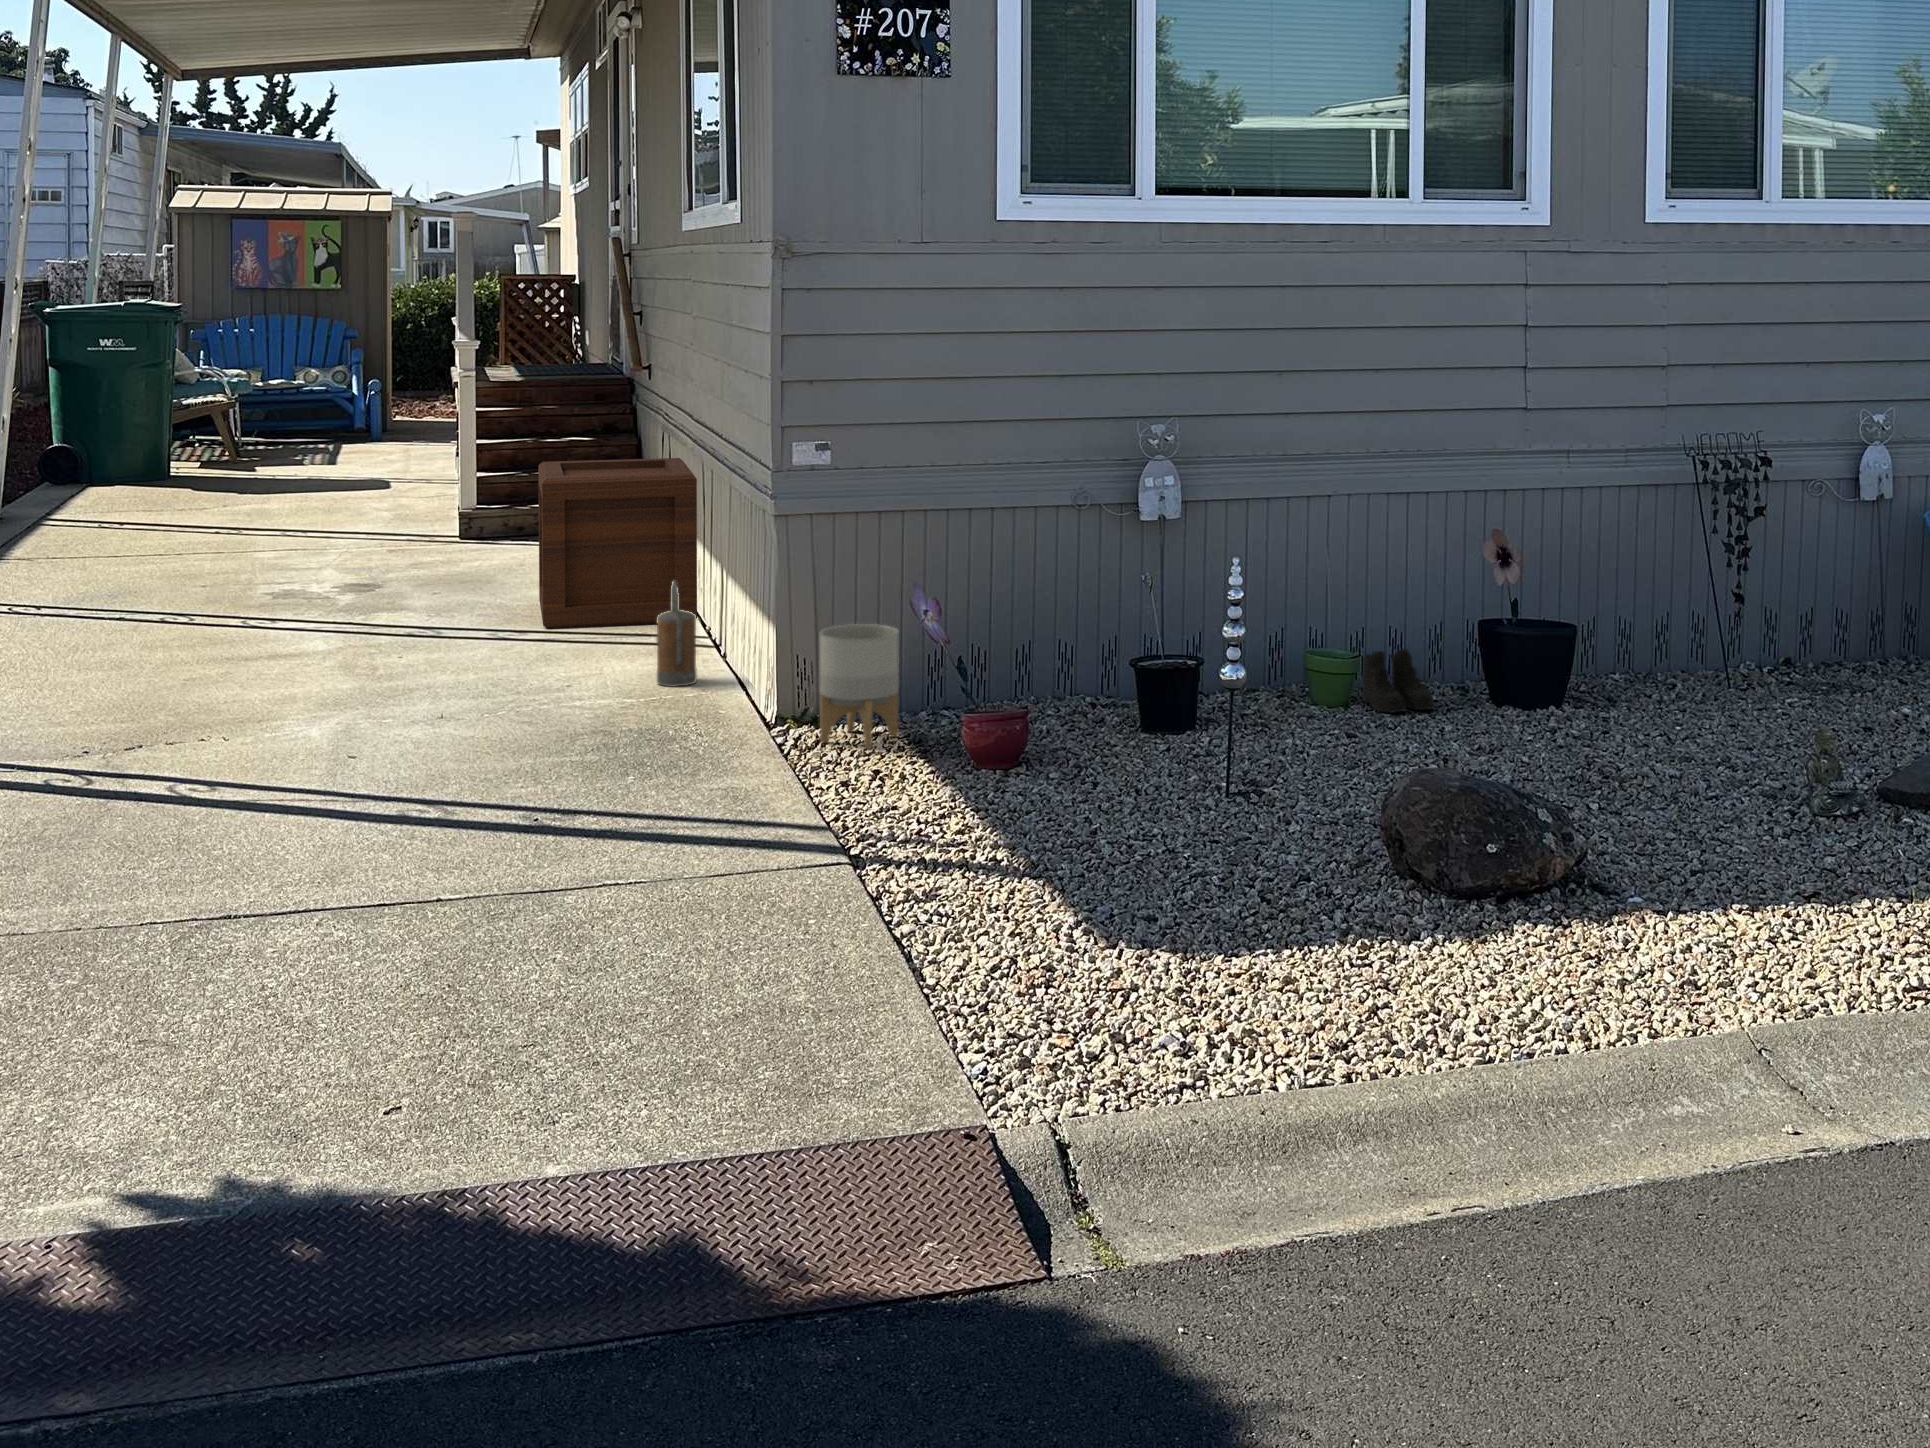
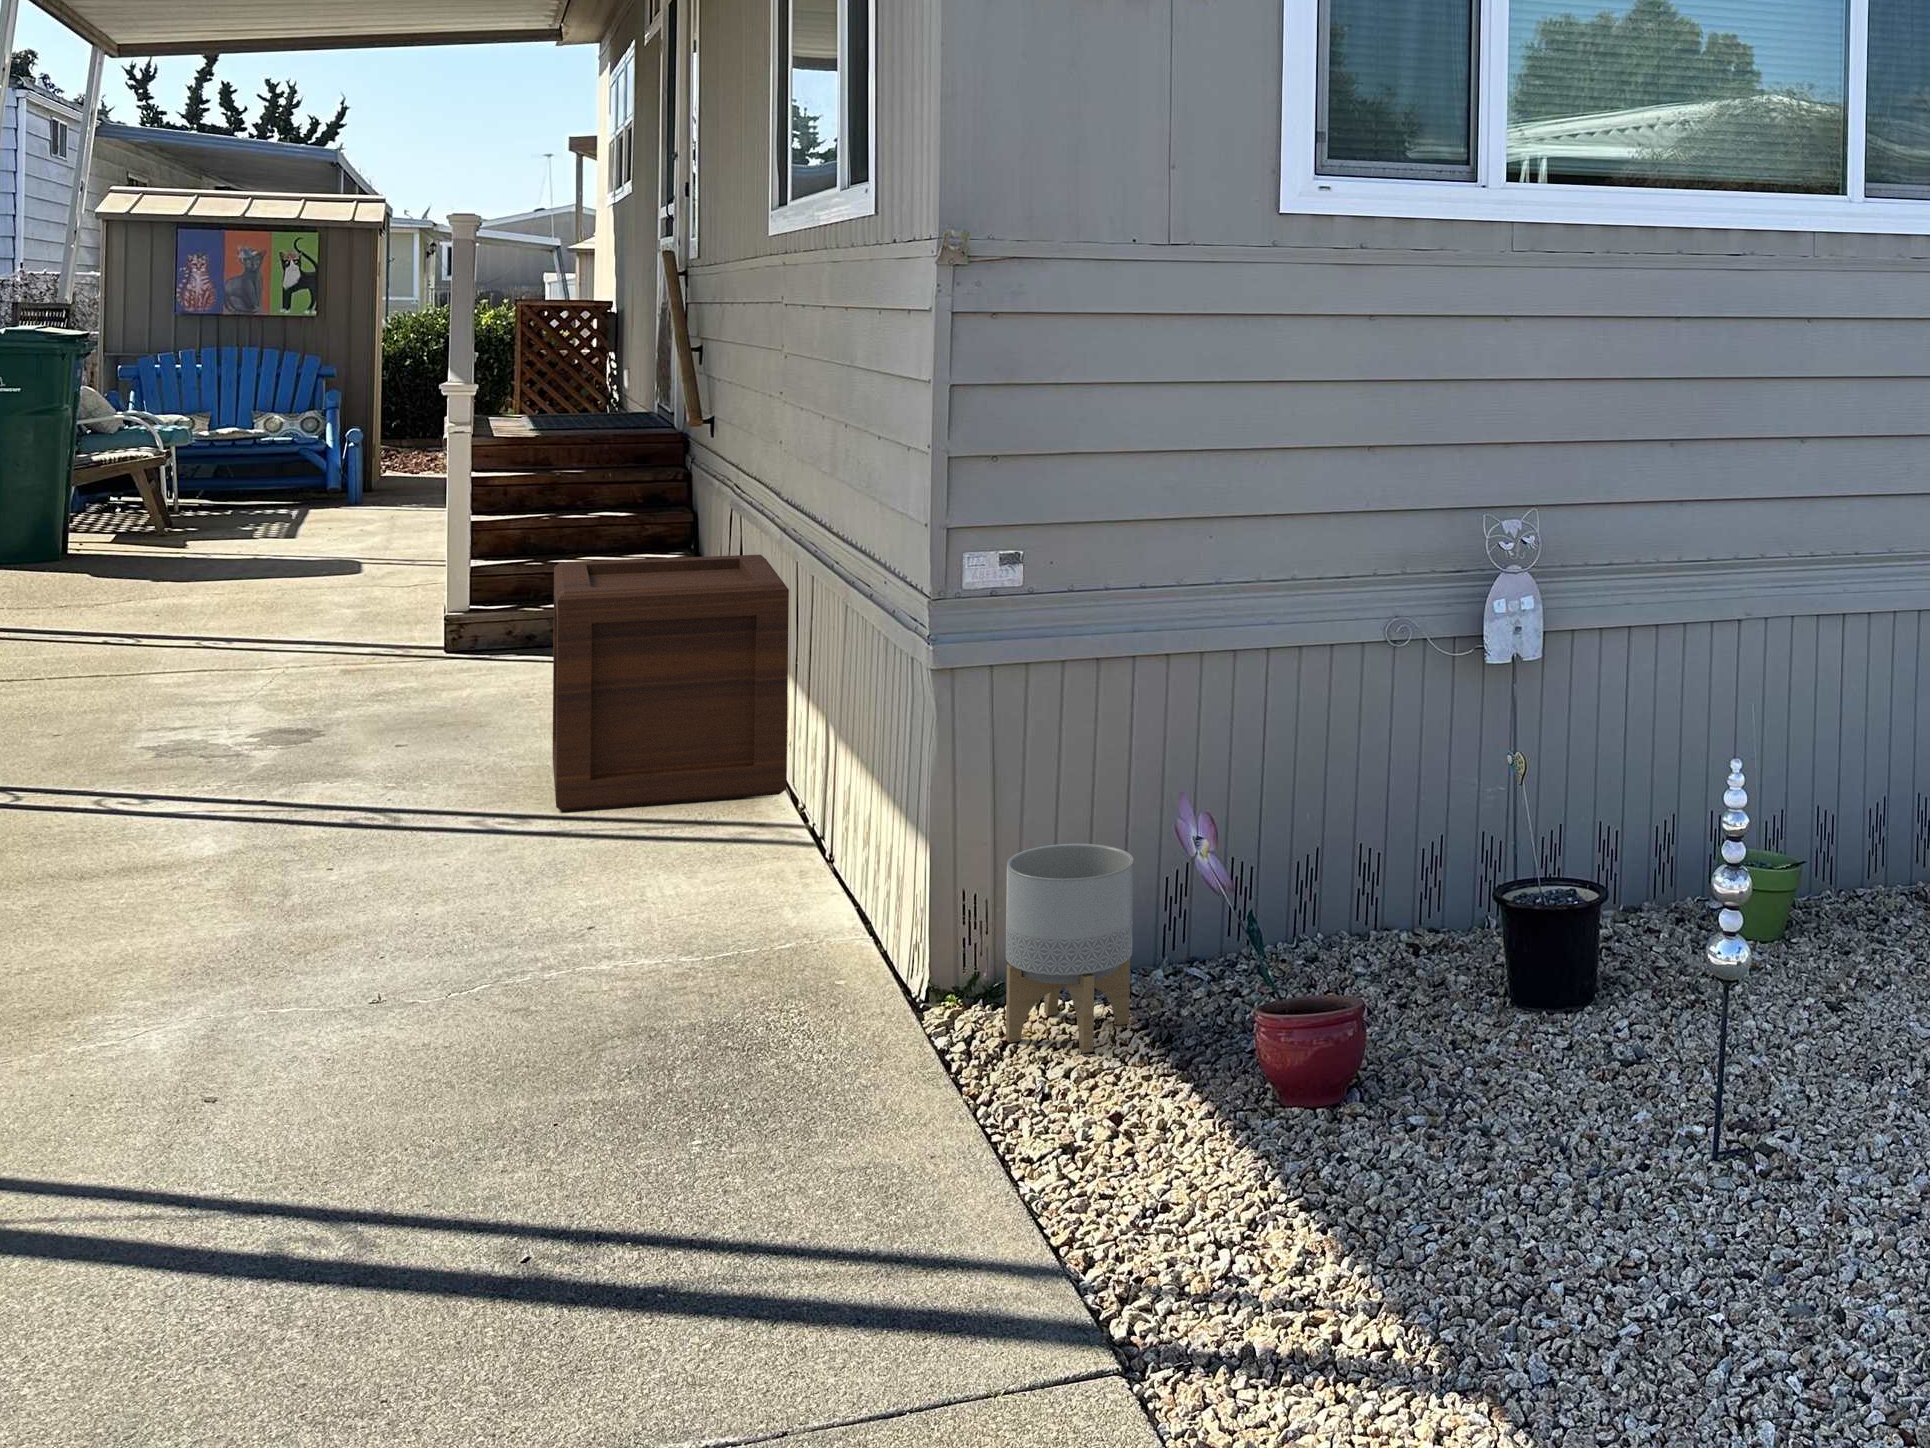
watering can: present [656,581,697,687] -> none [732,757,795,924]
boots: present [1362,649,1434,713] -> none [1792,848,1904,948]

